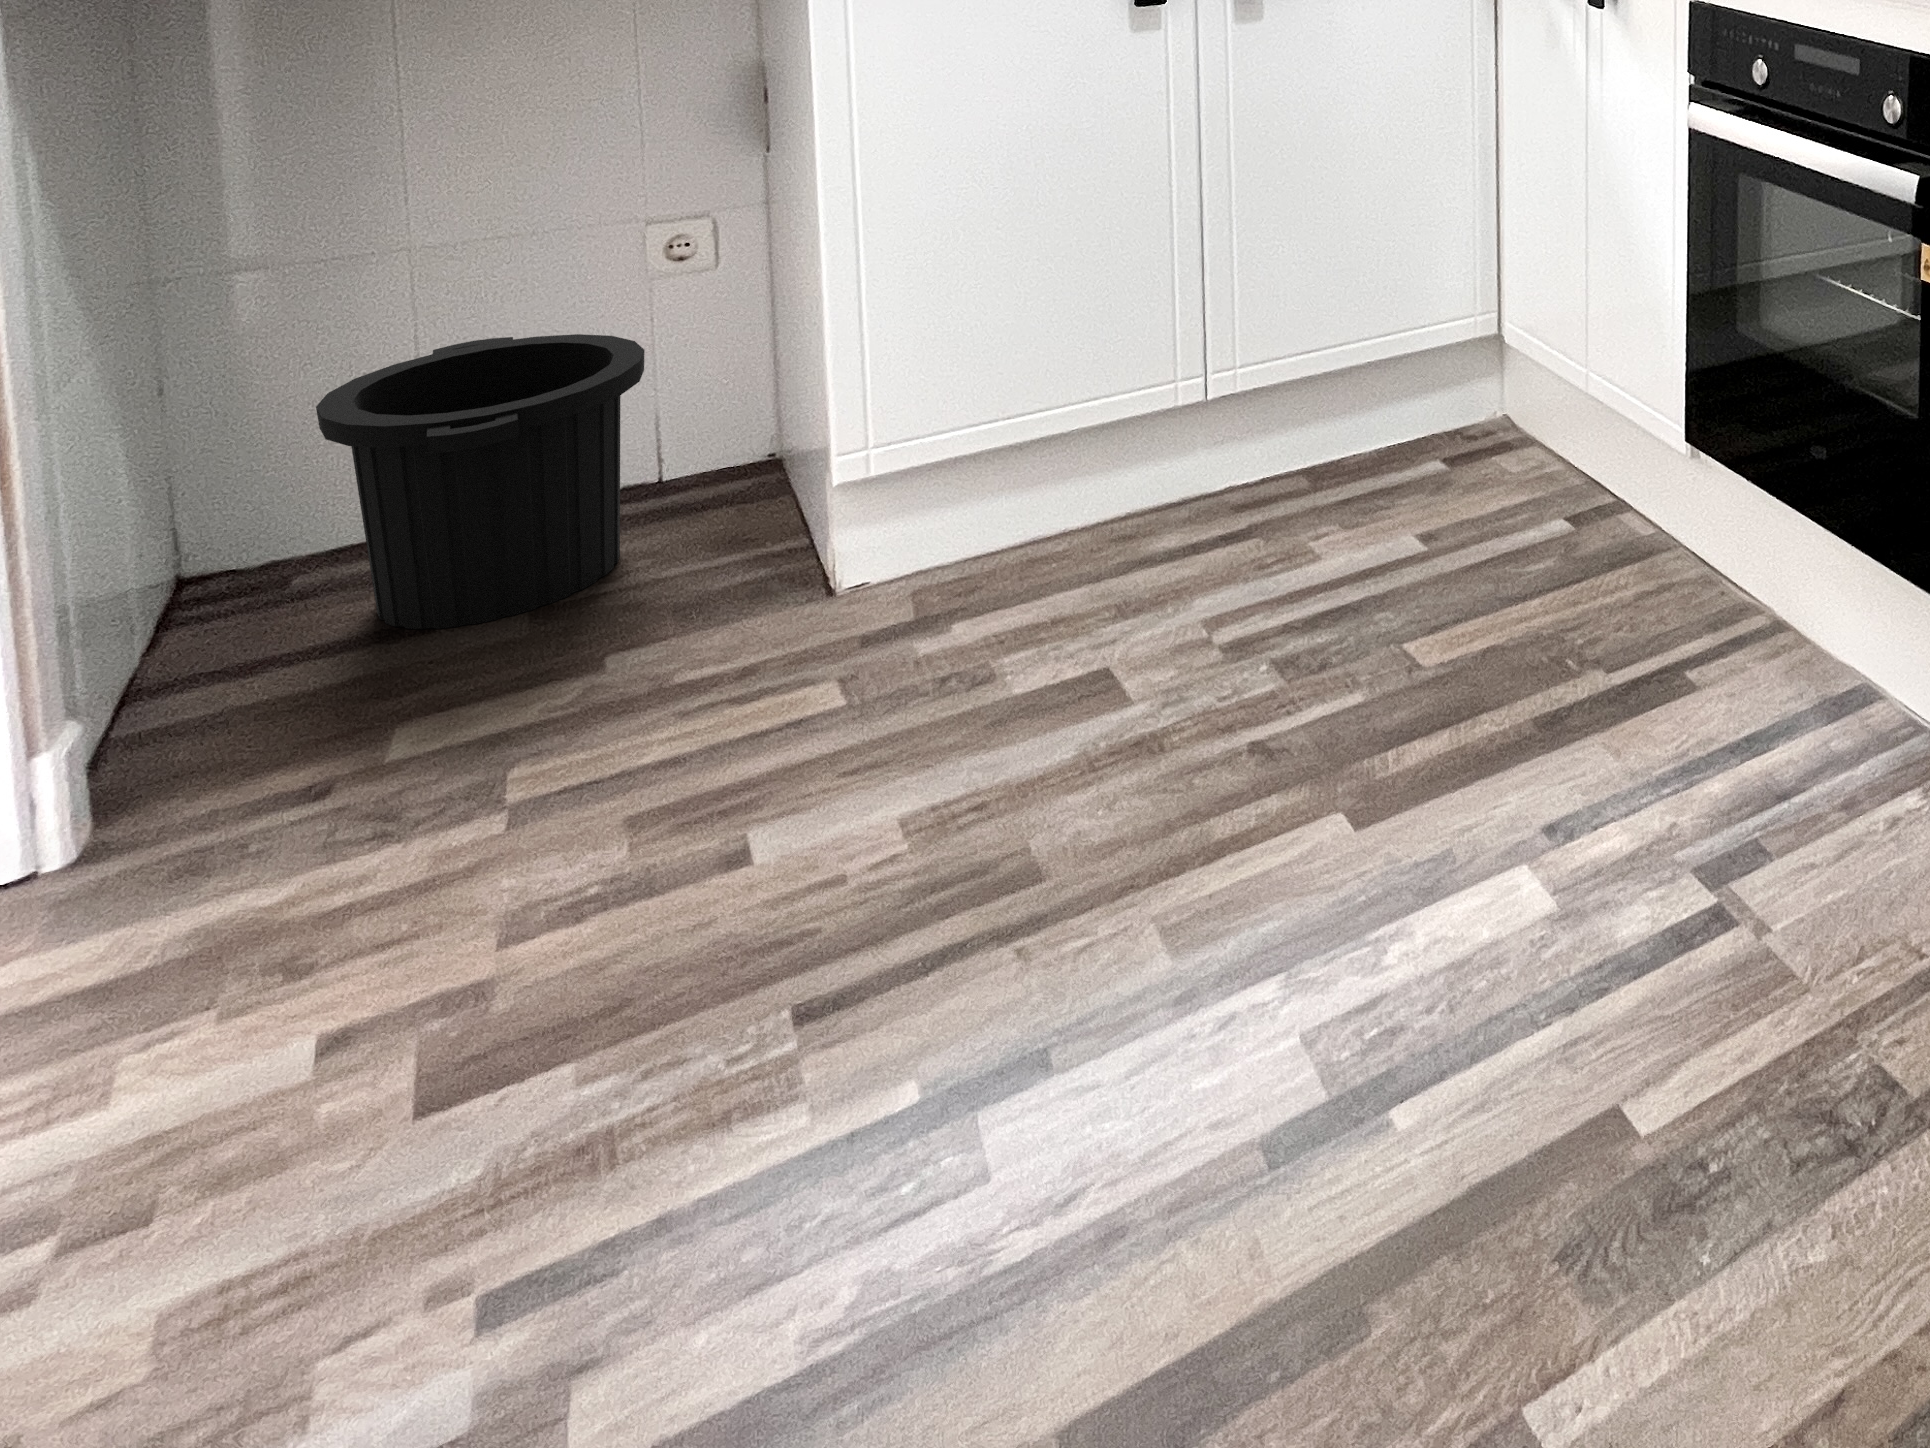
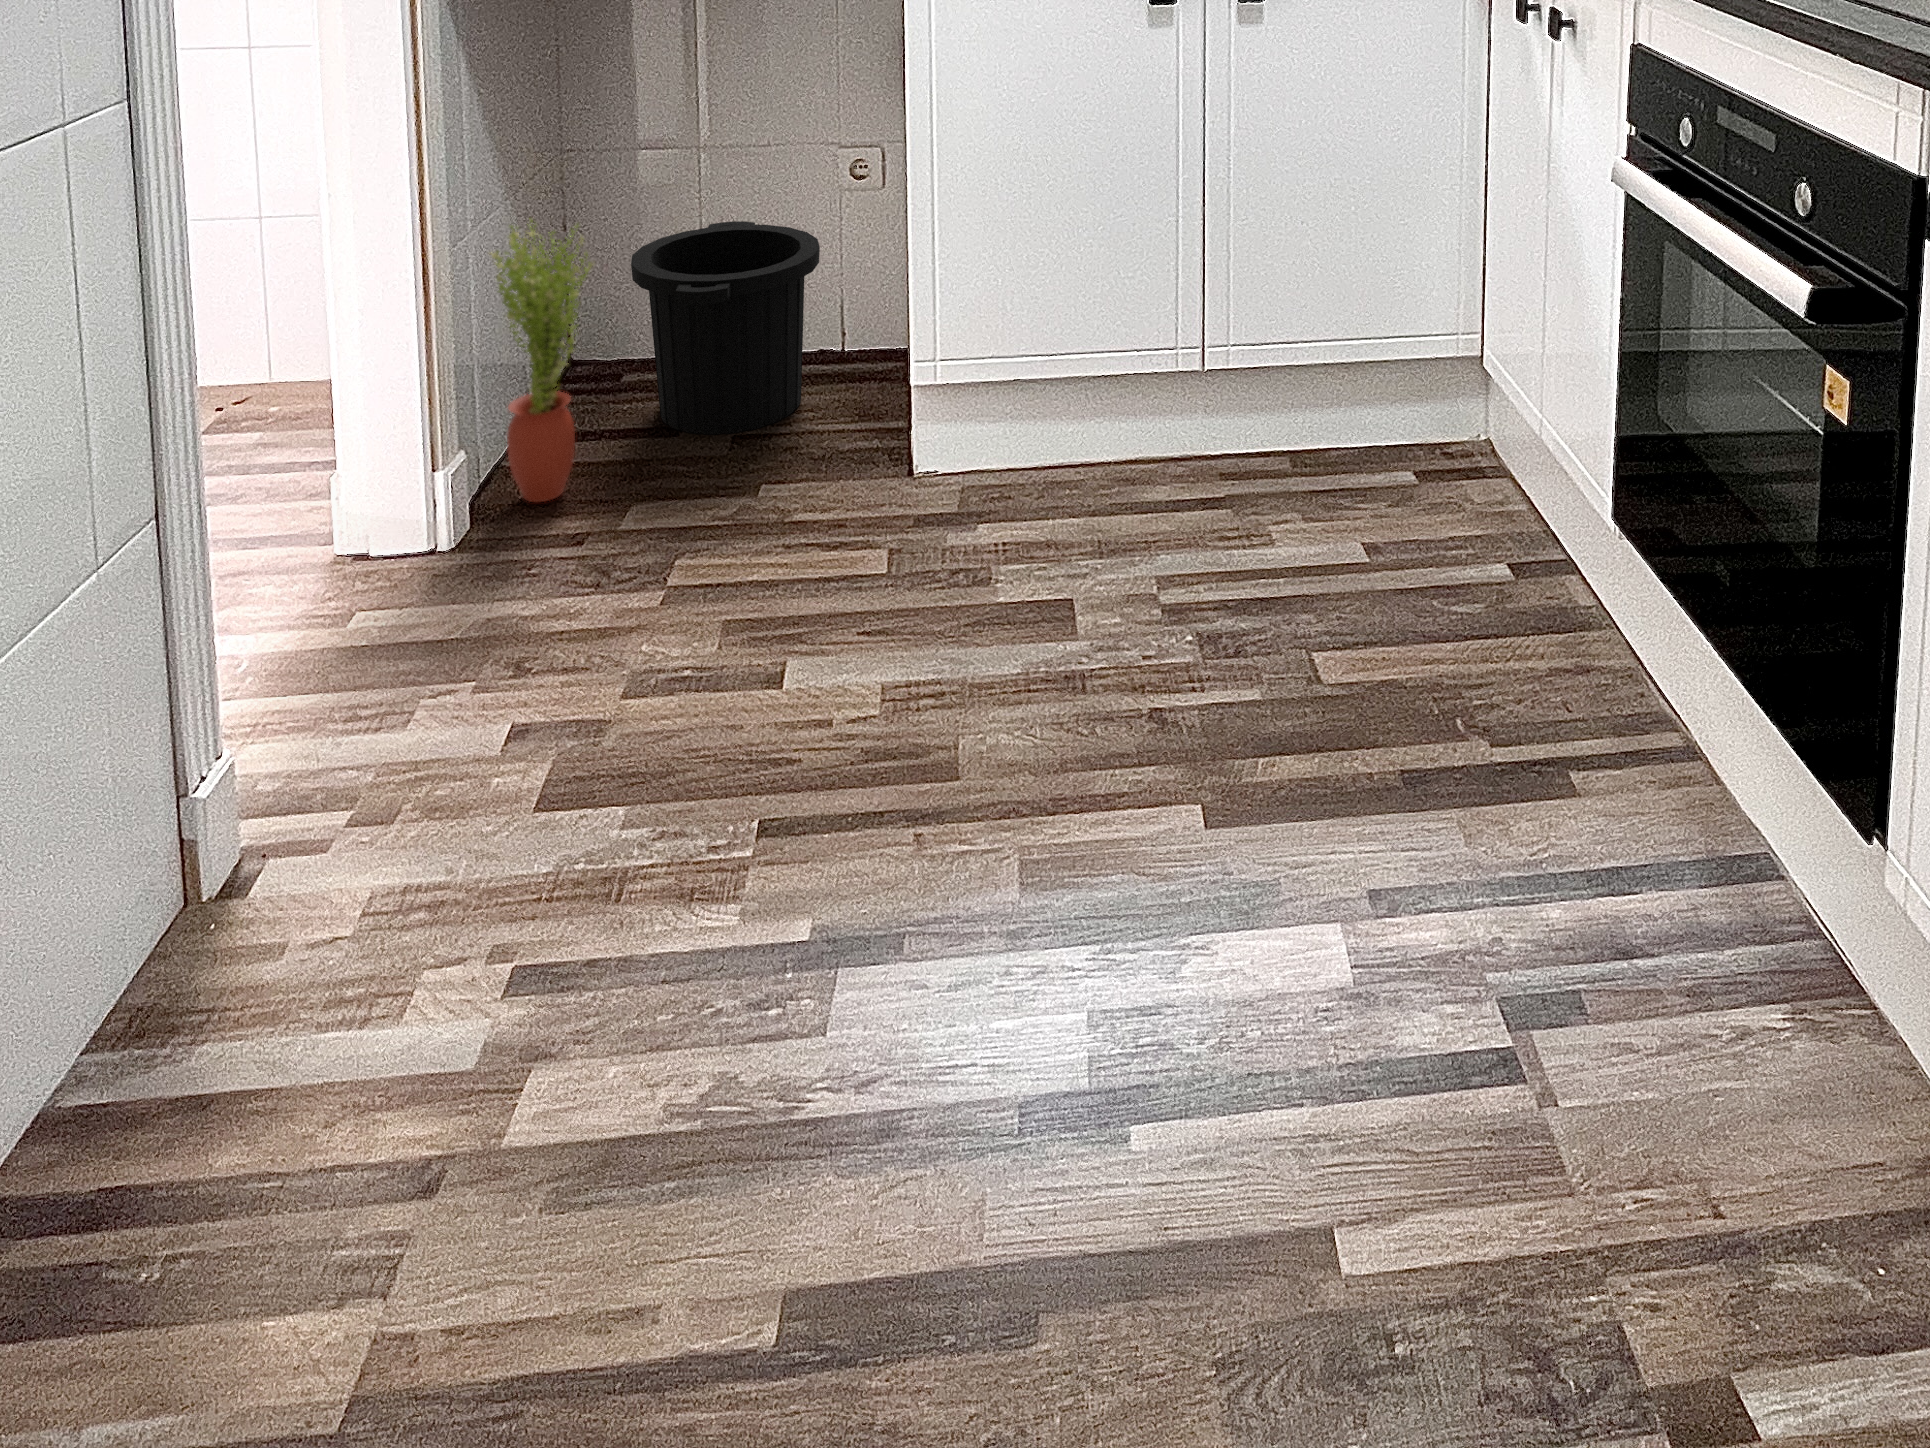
potted plant: none [98,363,299,776] -> present [491,220,592,502]

